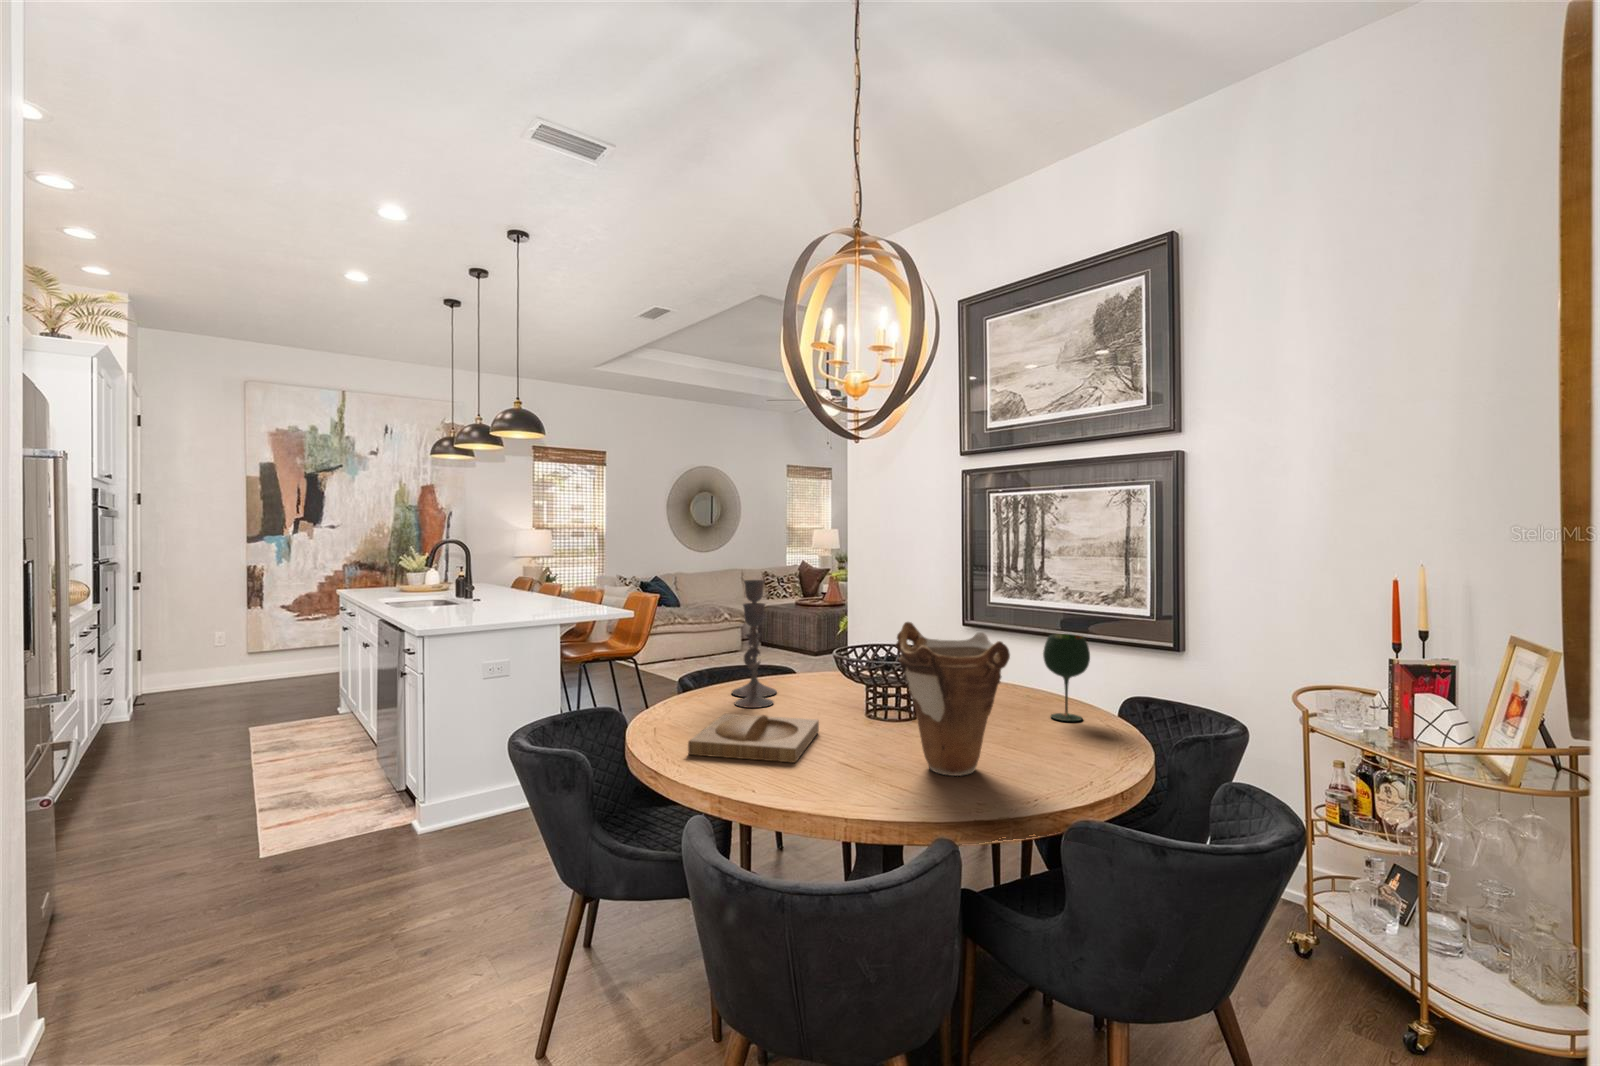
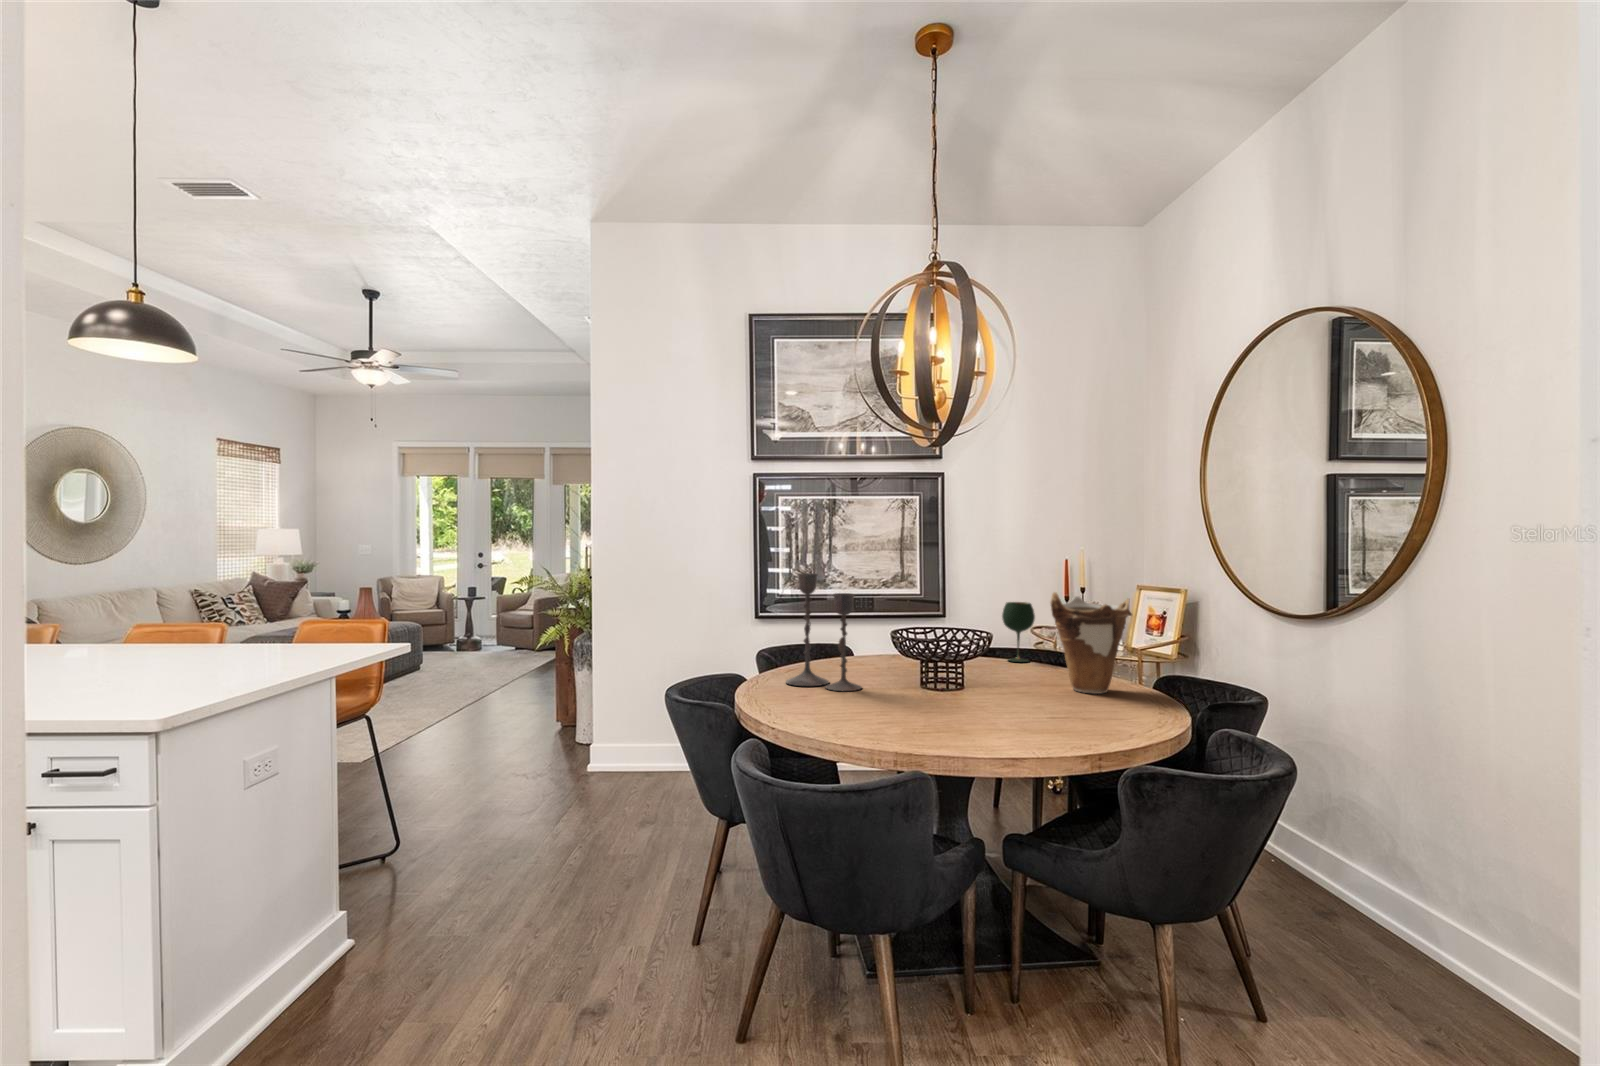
tray: present [688,714,819,763] -> none [903,681,1031,719]

